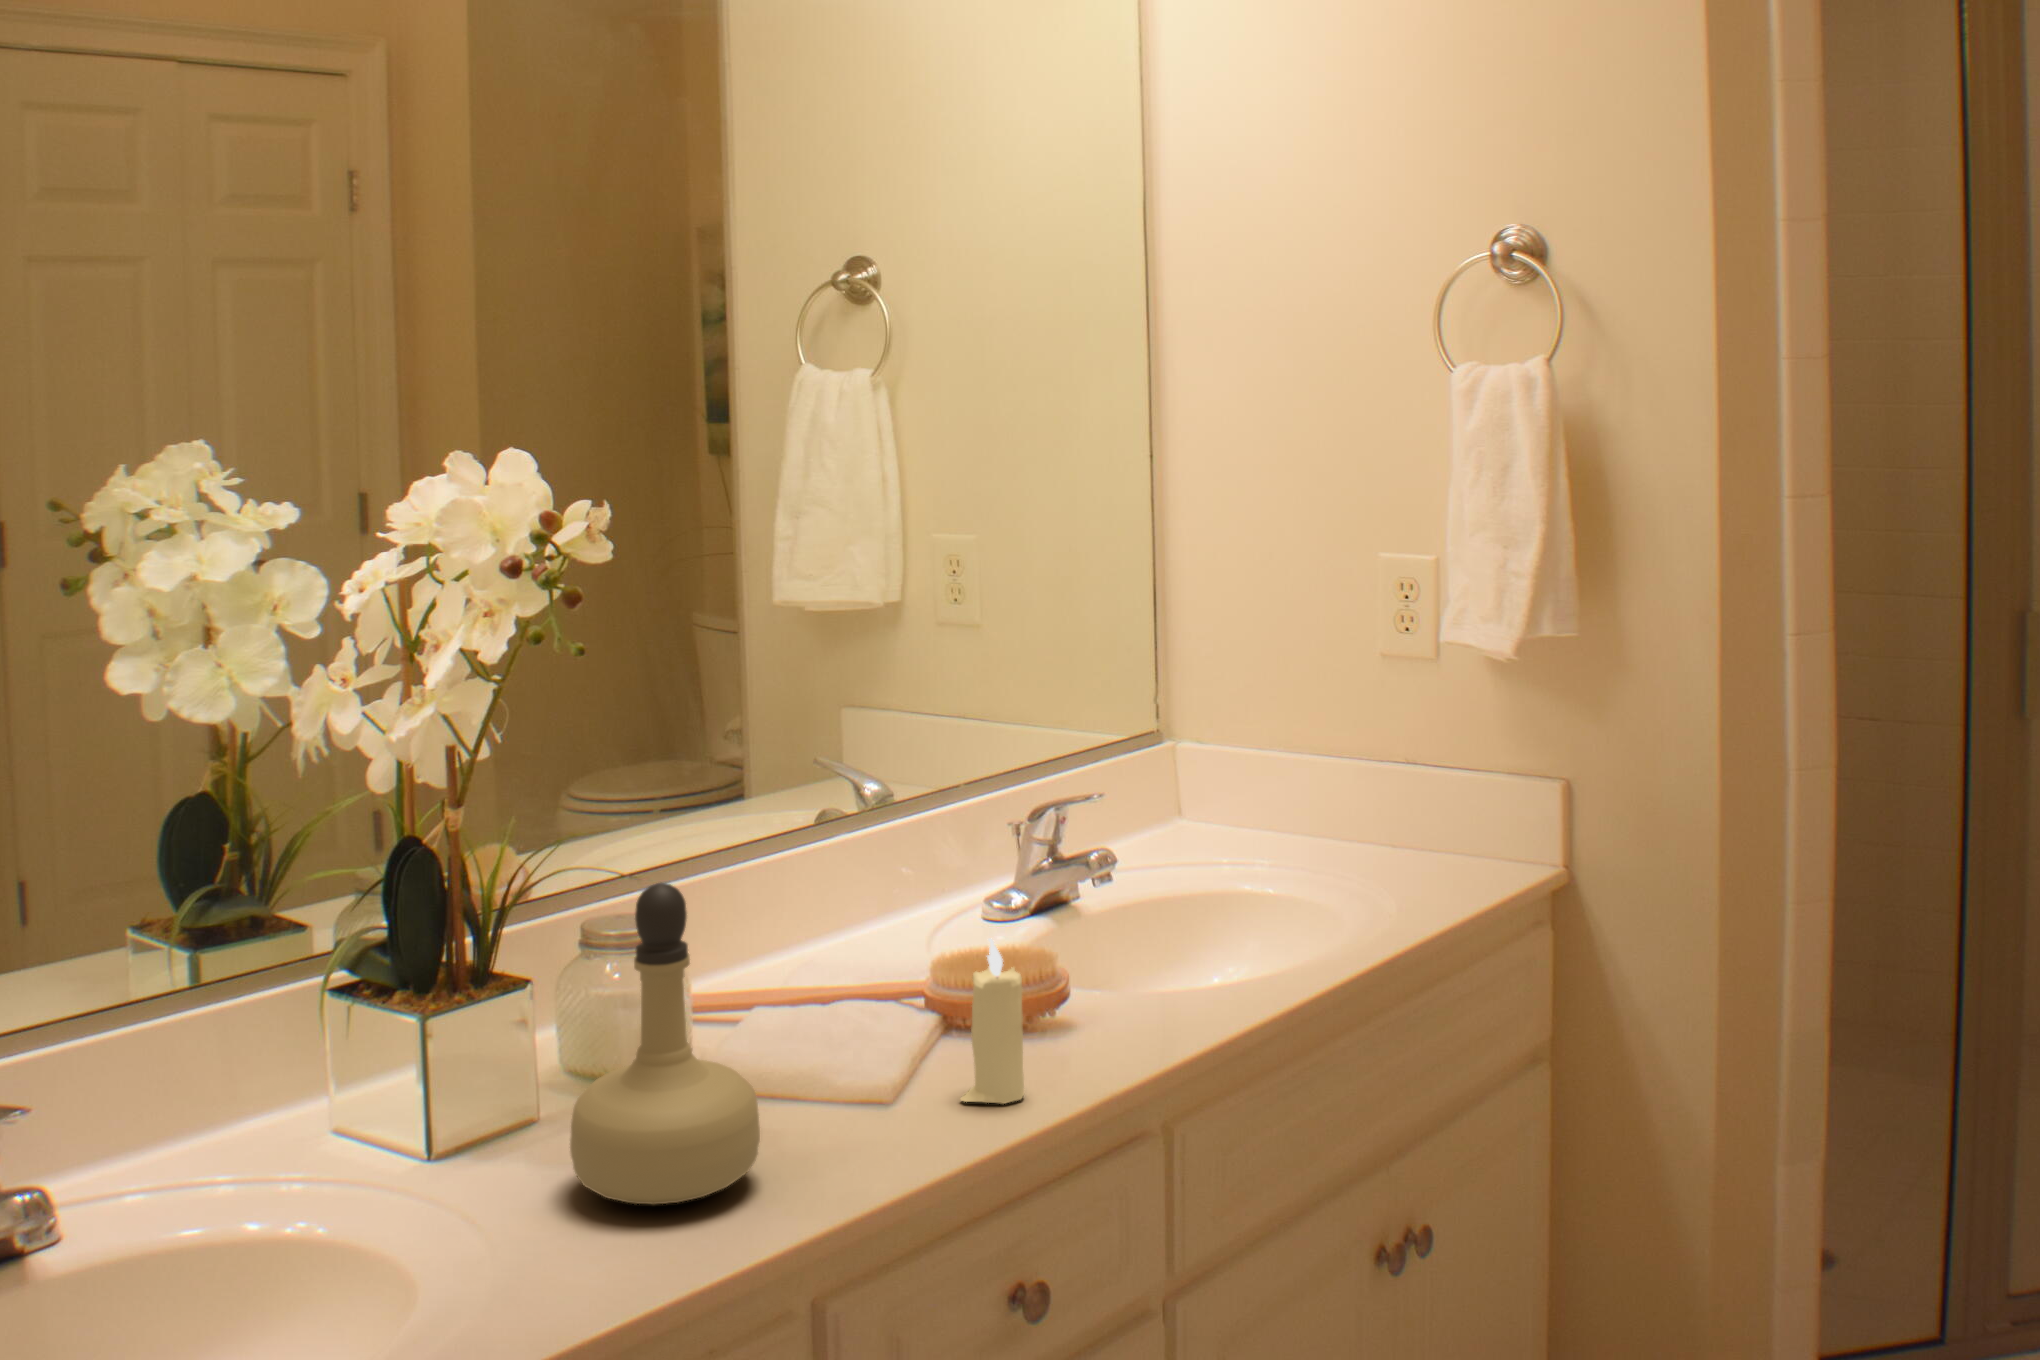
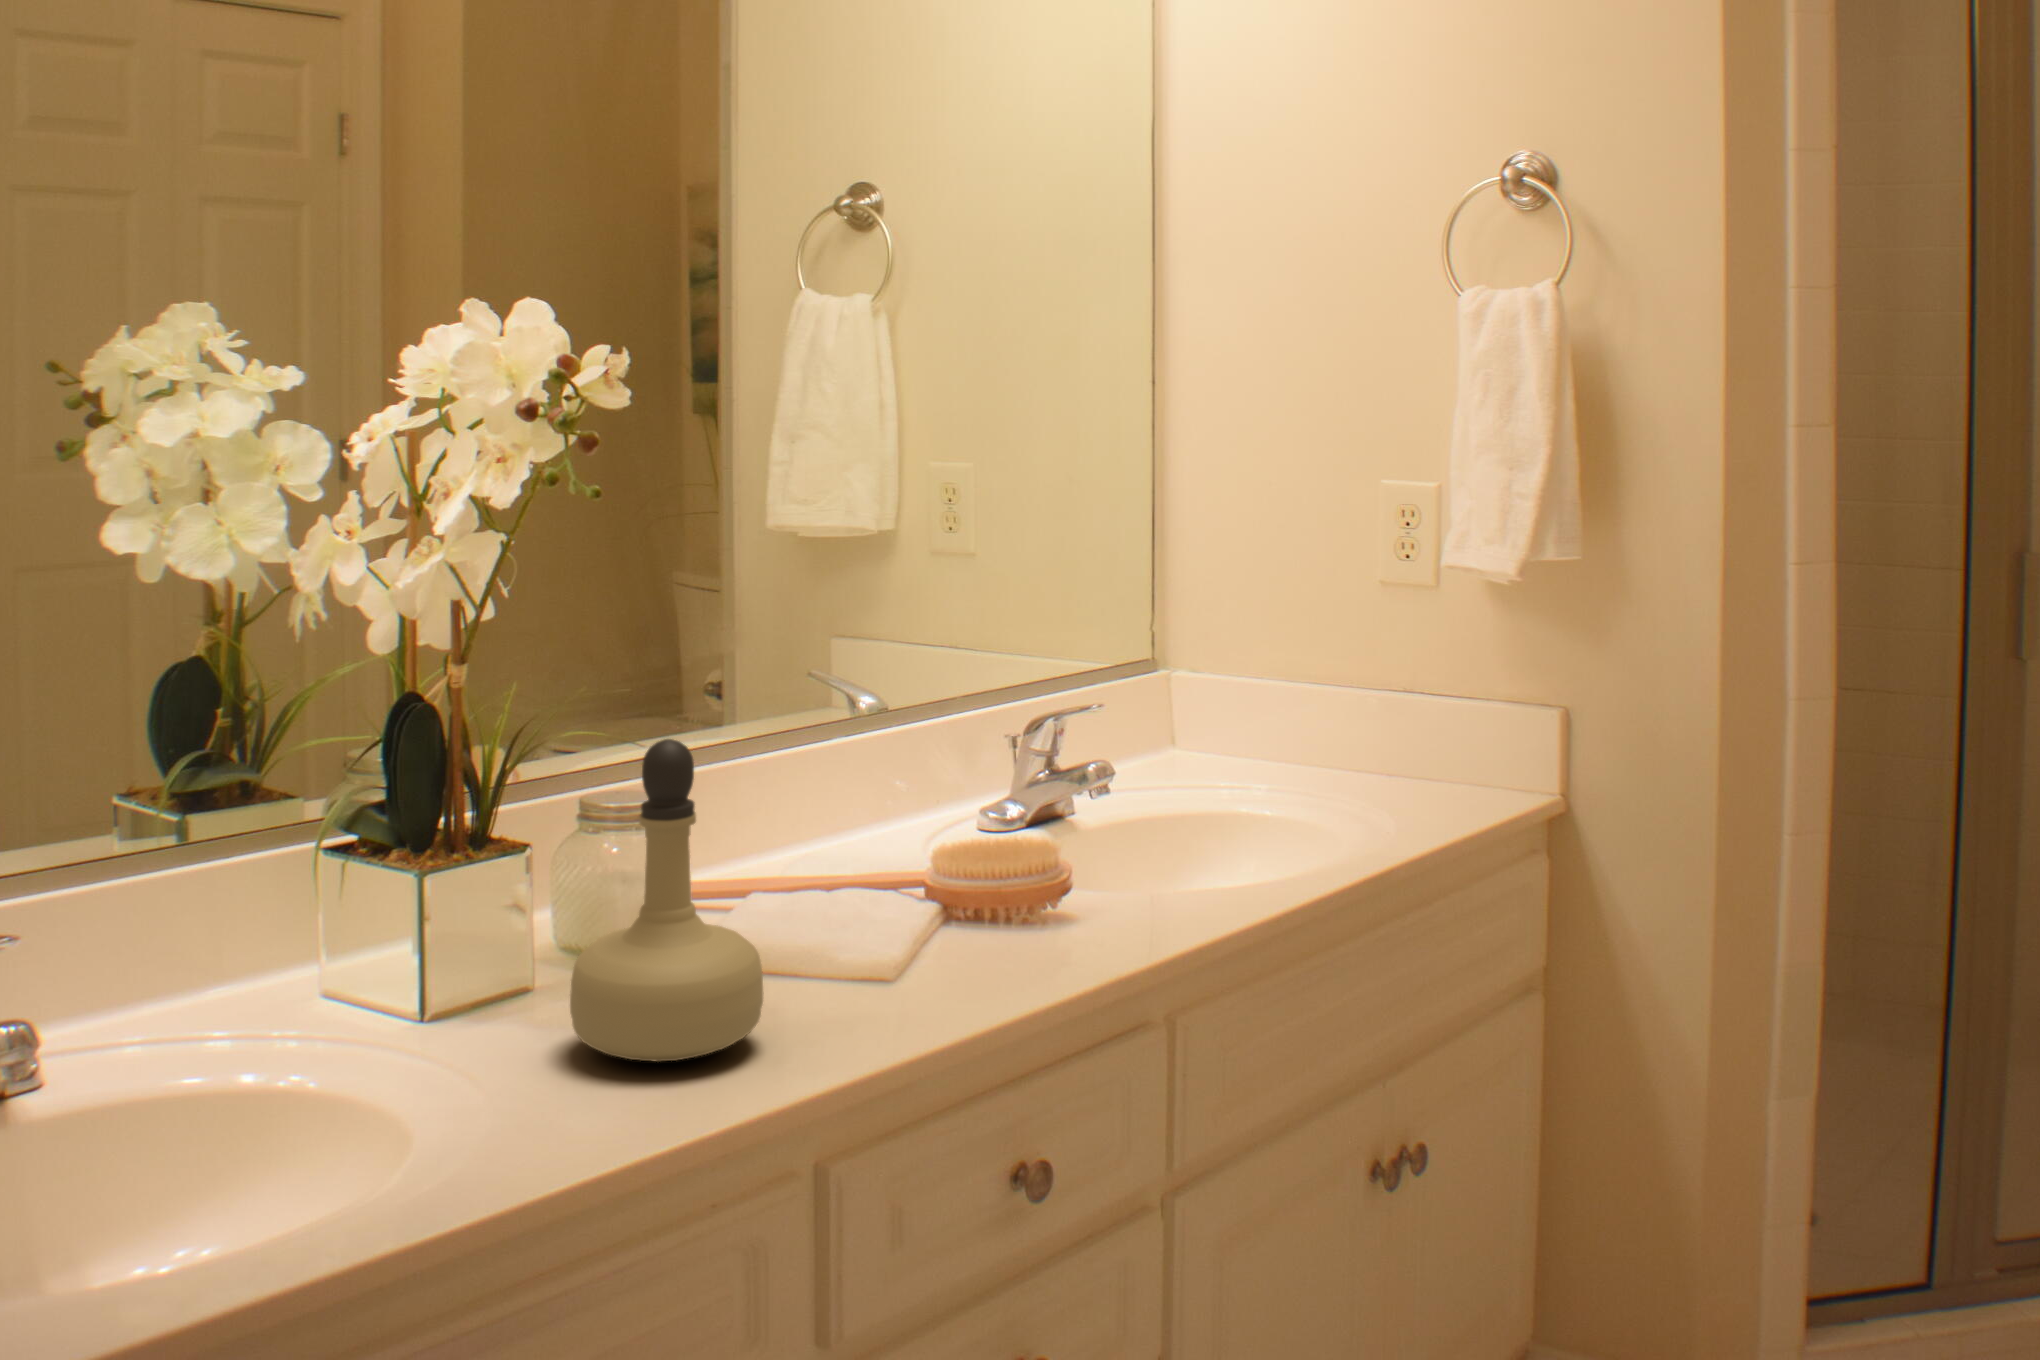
candle: present [961,938,1024,1104] -> none [962,815,1028,982]

